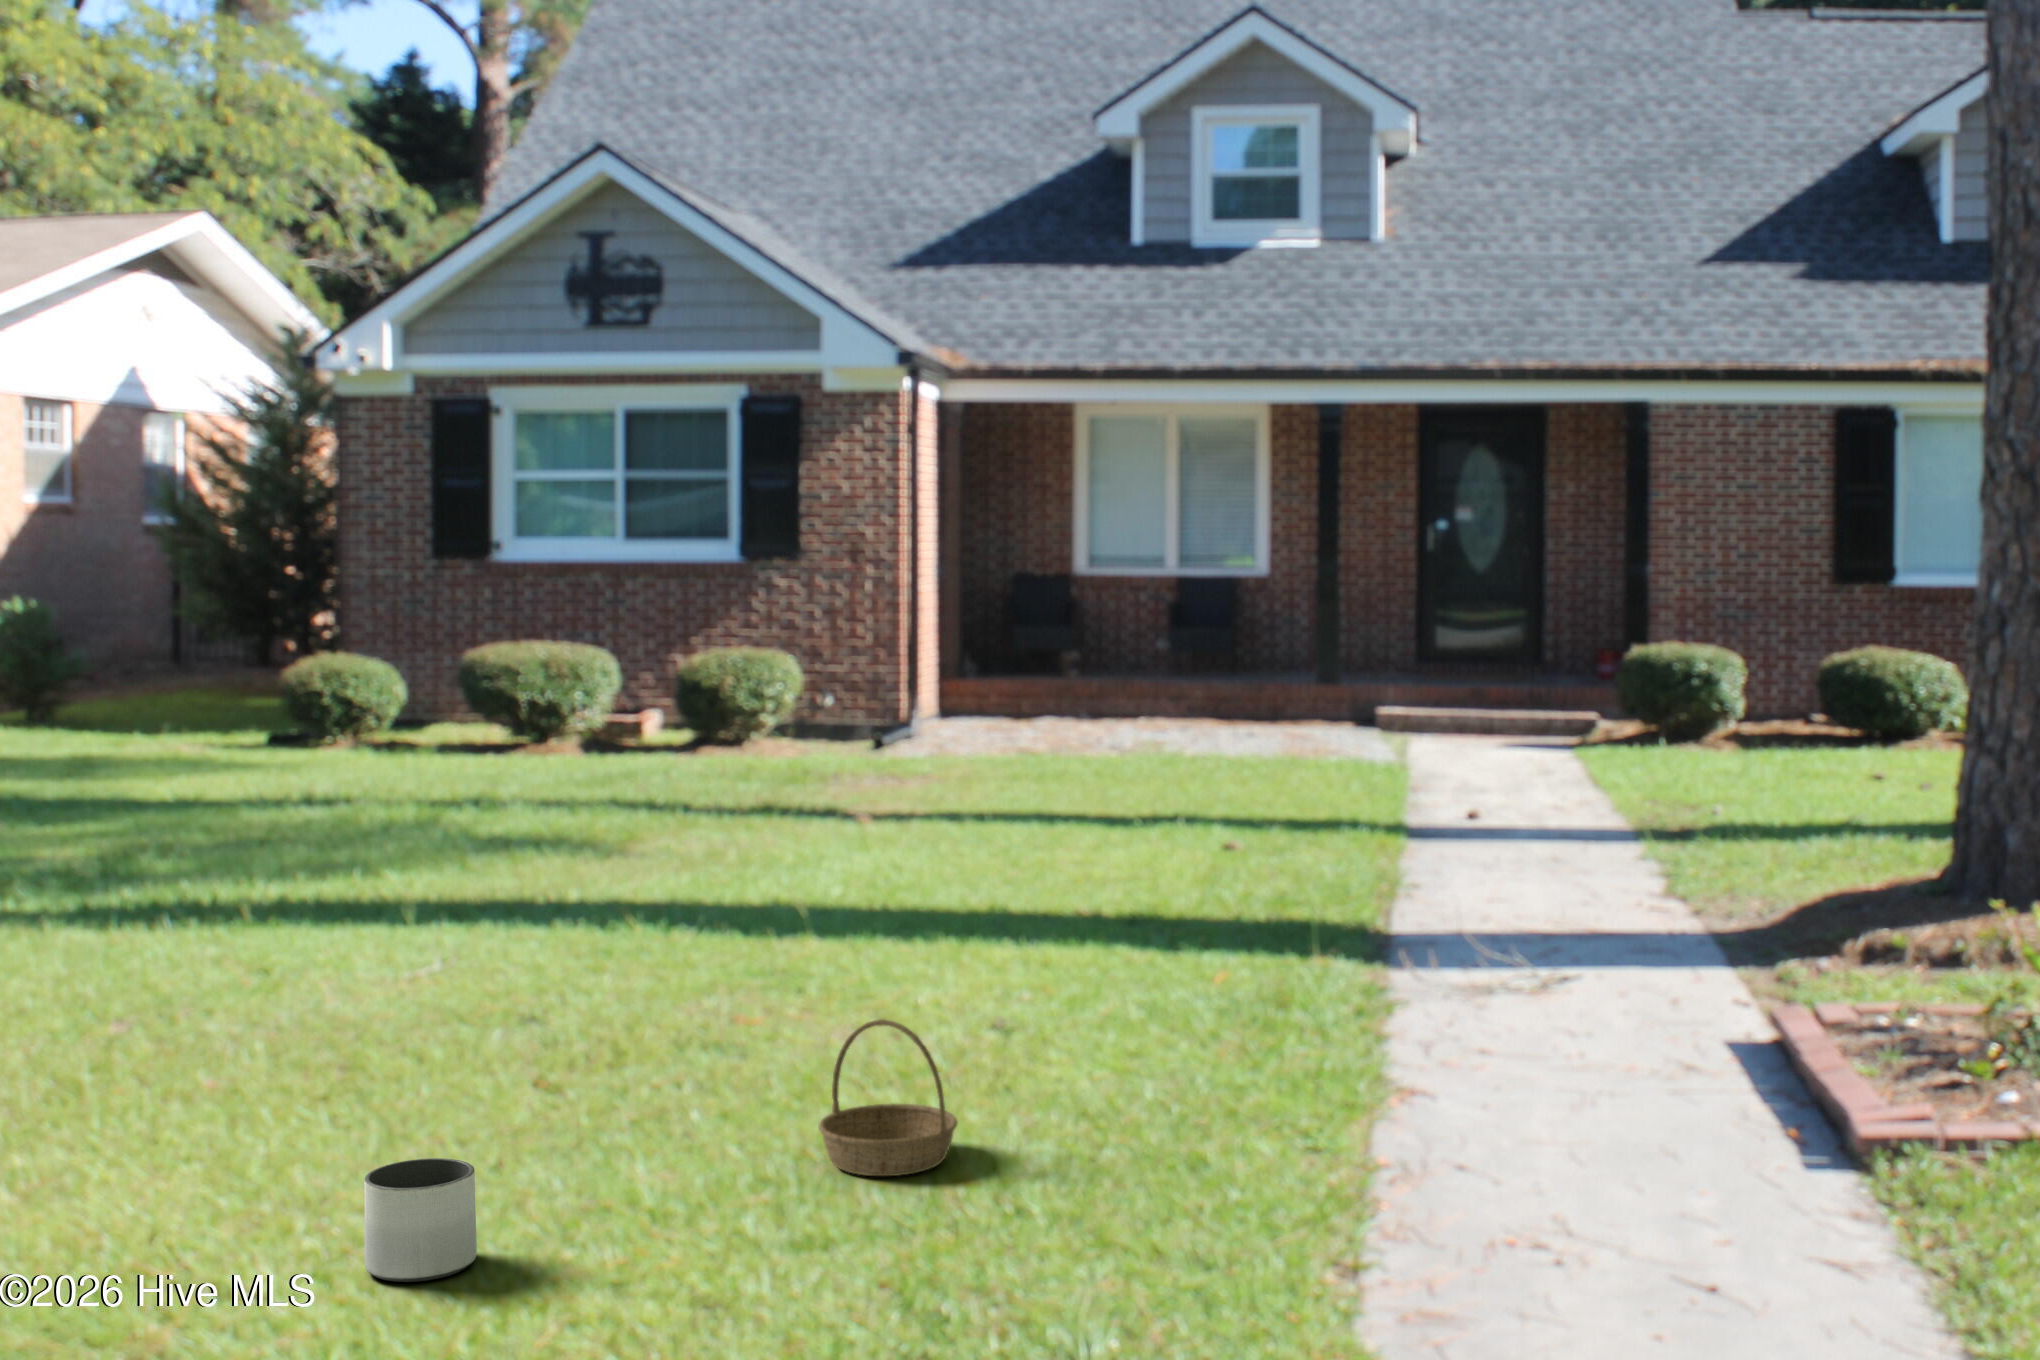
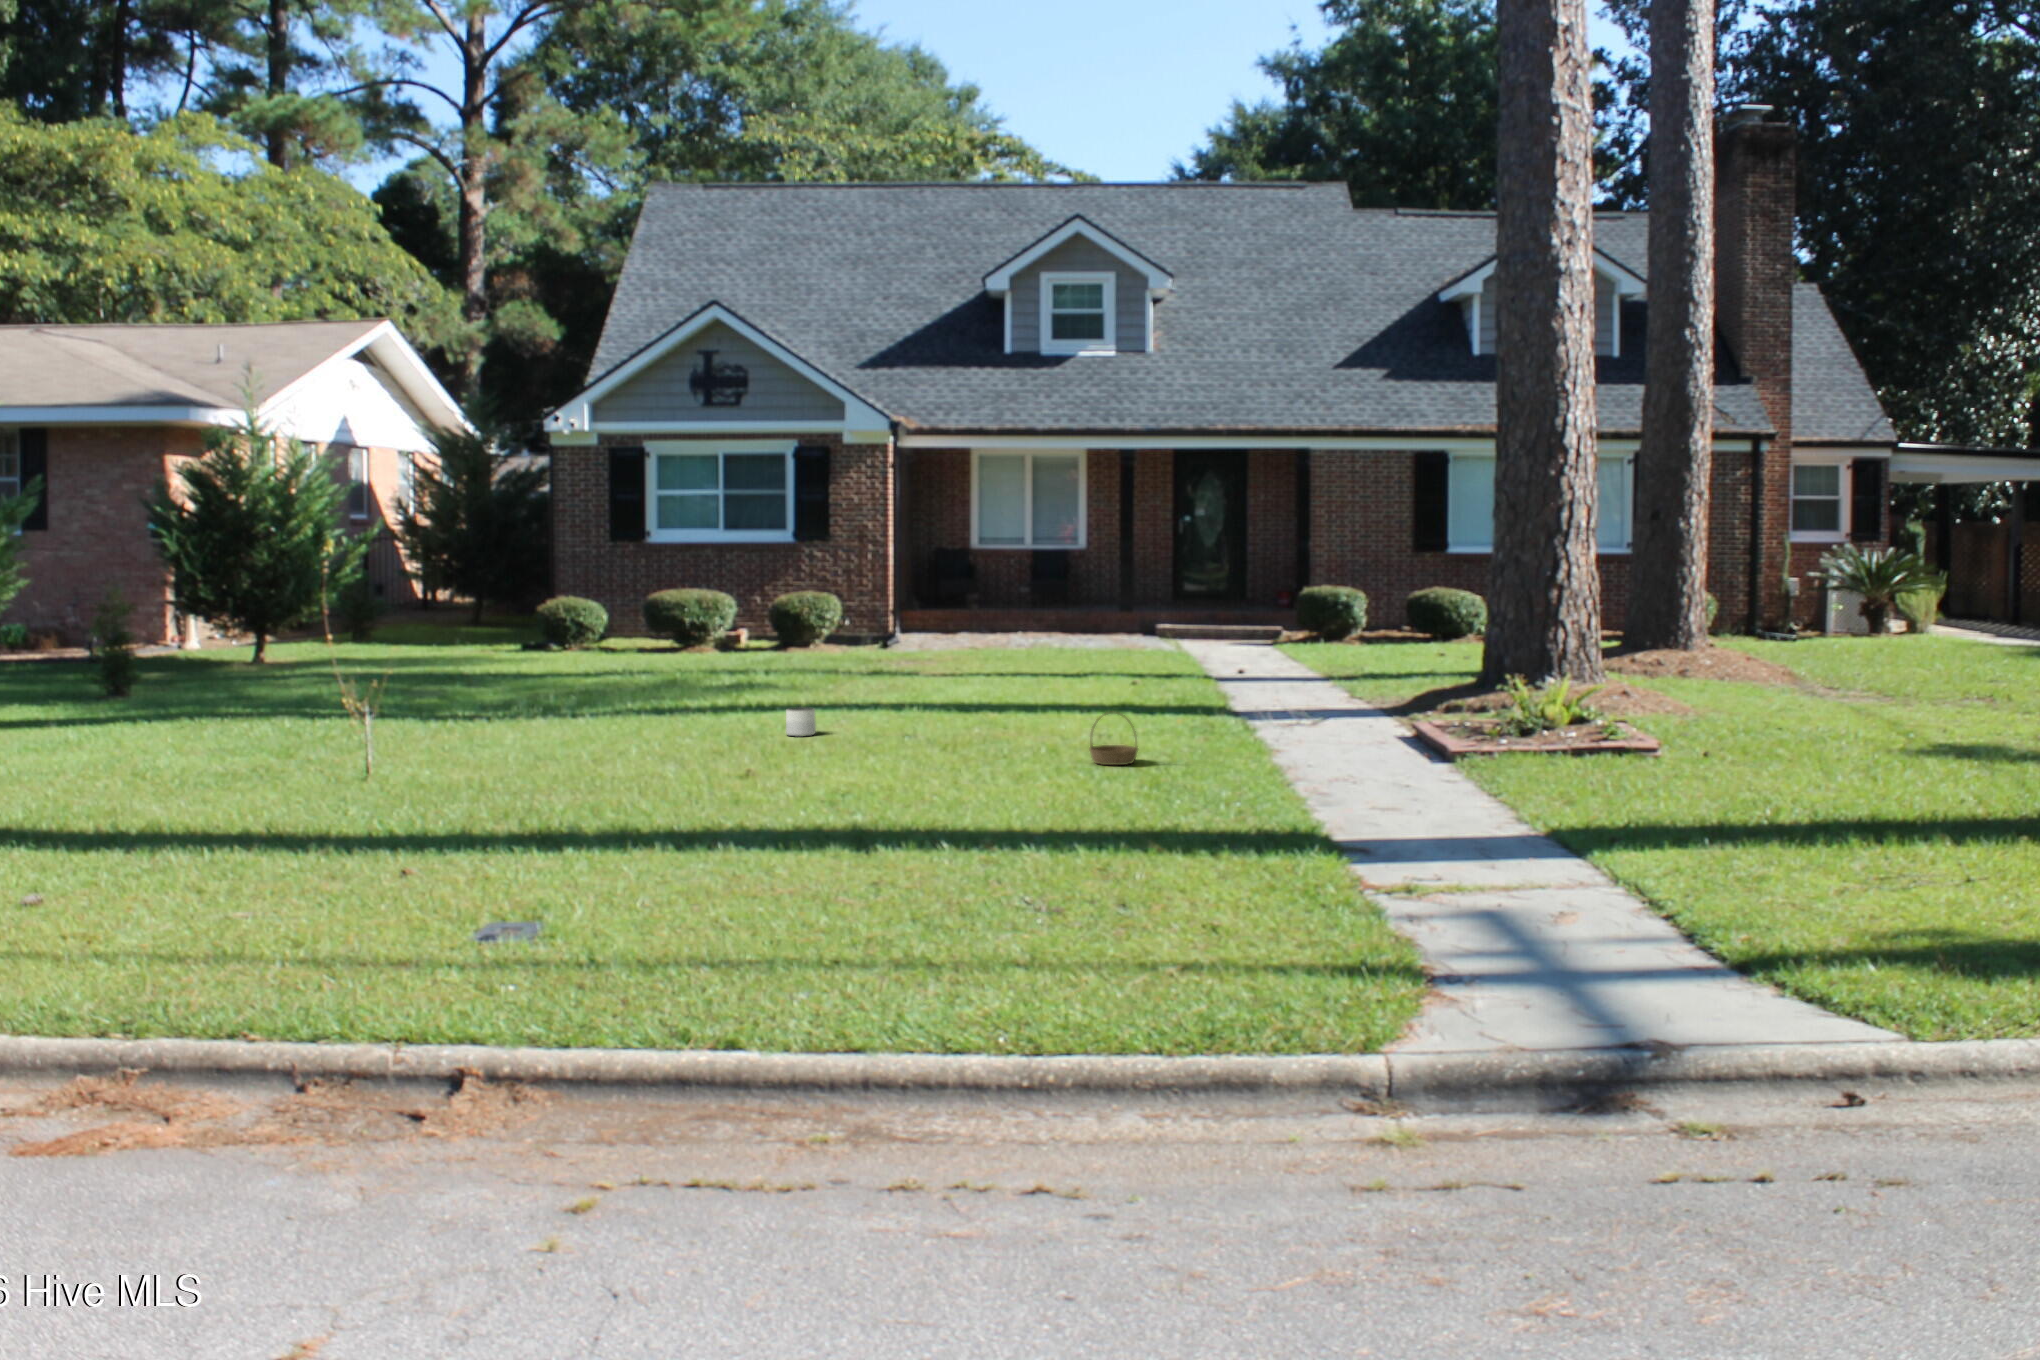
planter: present [364,1158,477,1282] -> present [786,707,816,737]

